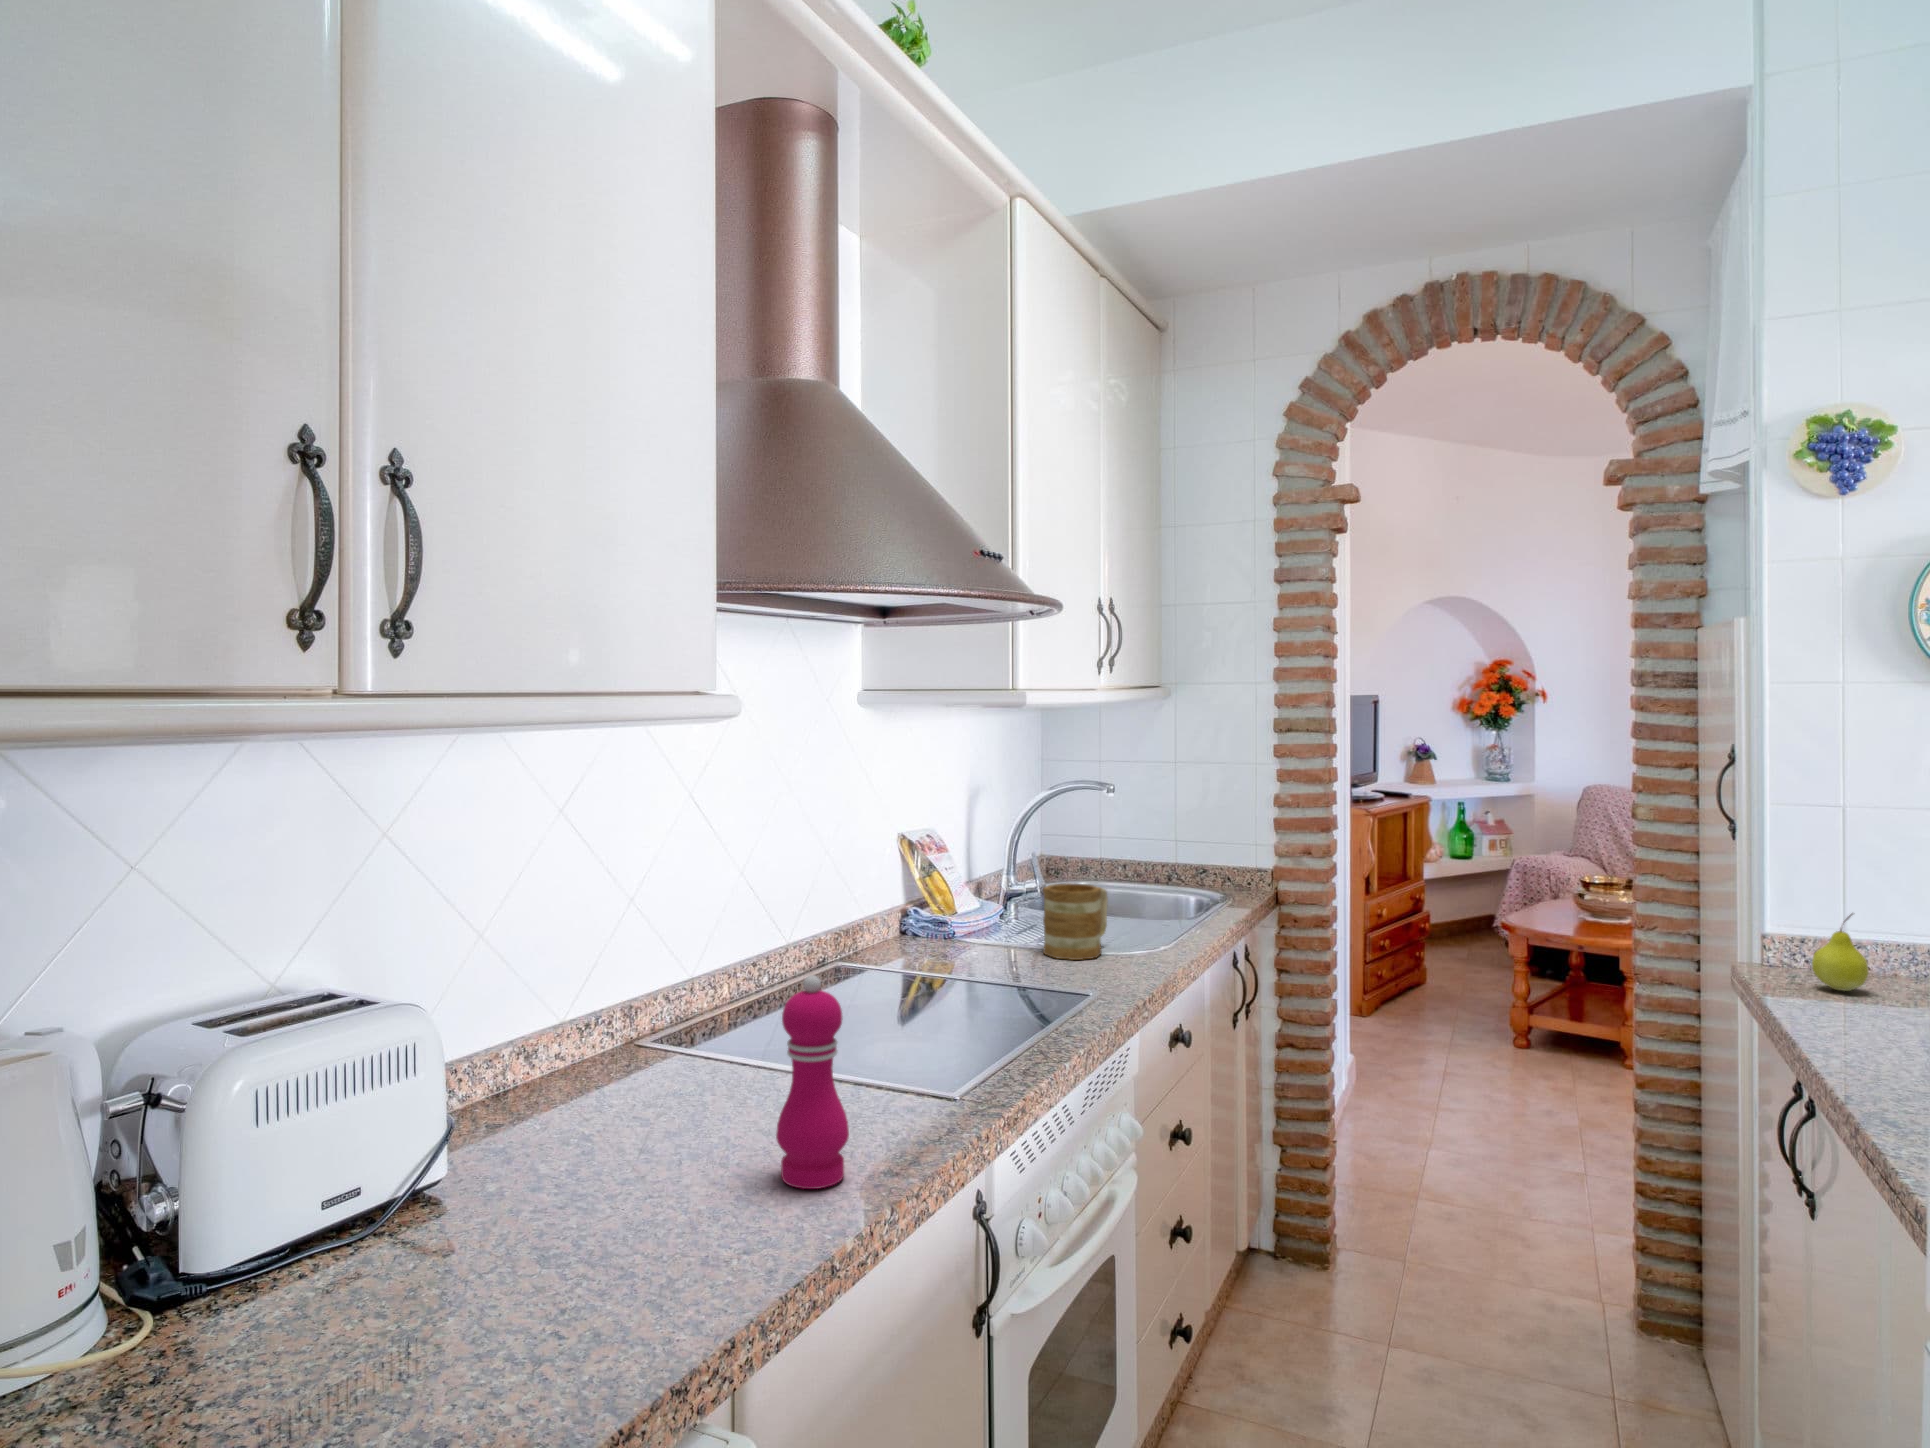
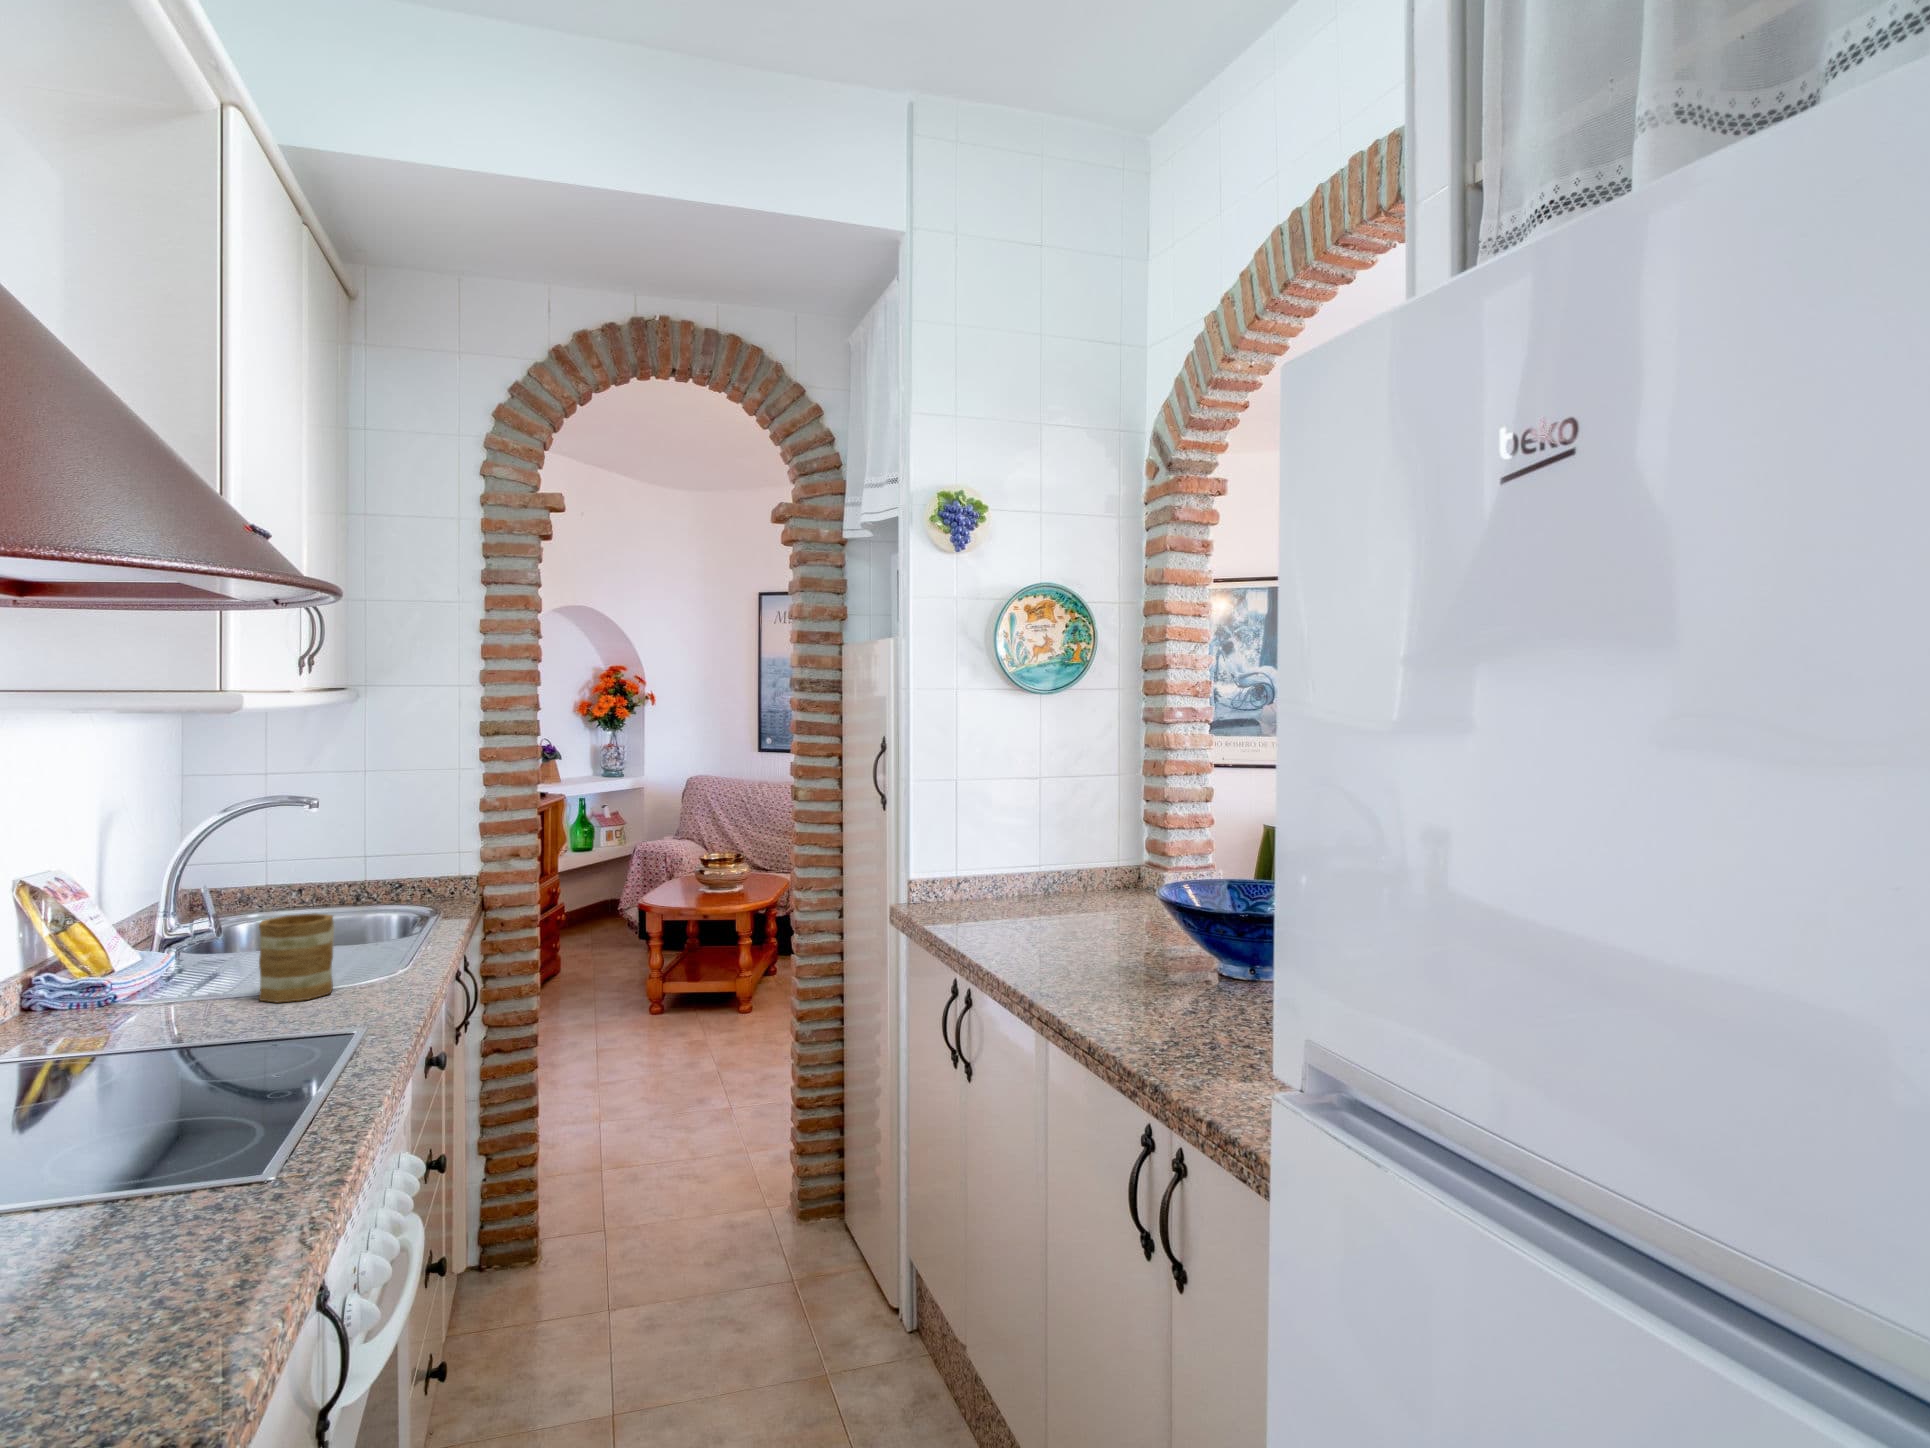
fruit: present [1812,914,1869,991] -> none [943,856,976,915]
pepper mill: present [776,975,849,1189] -> none [100,1053,212,1323]

